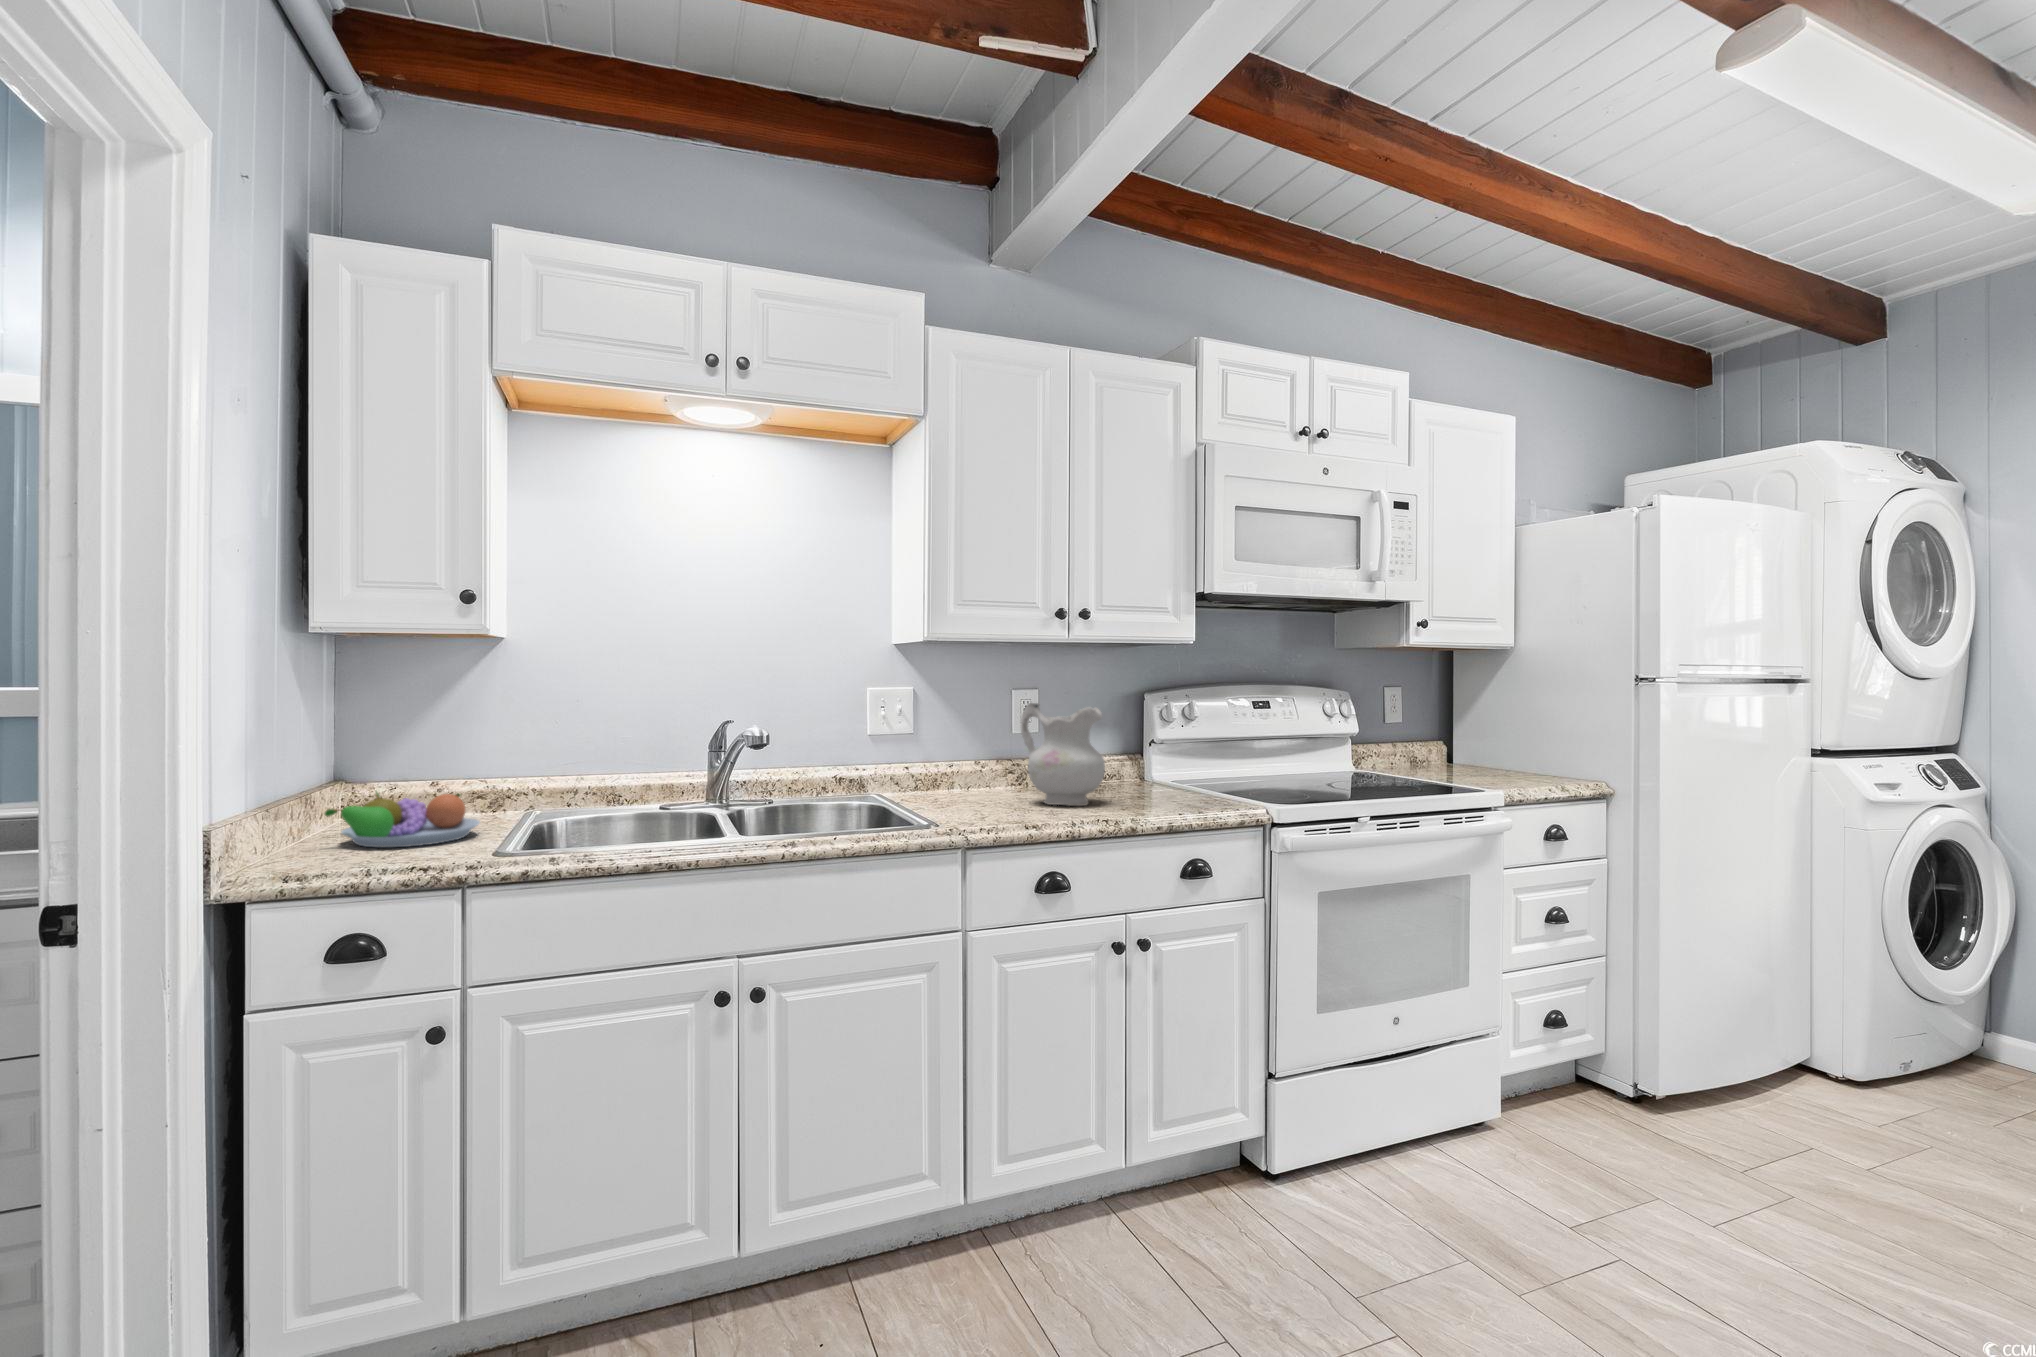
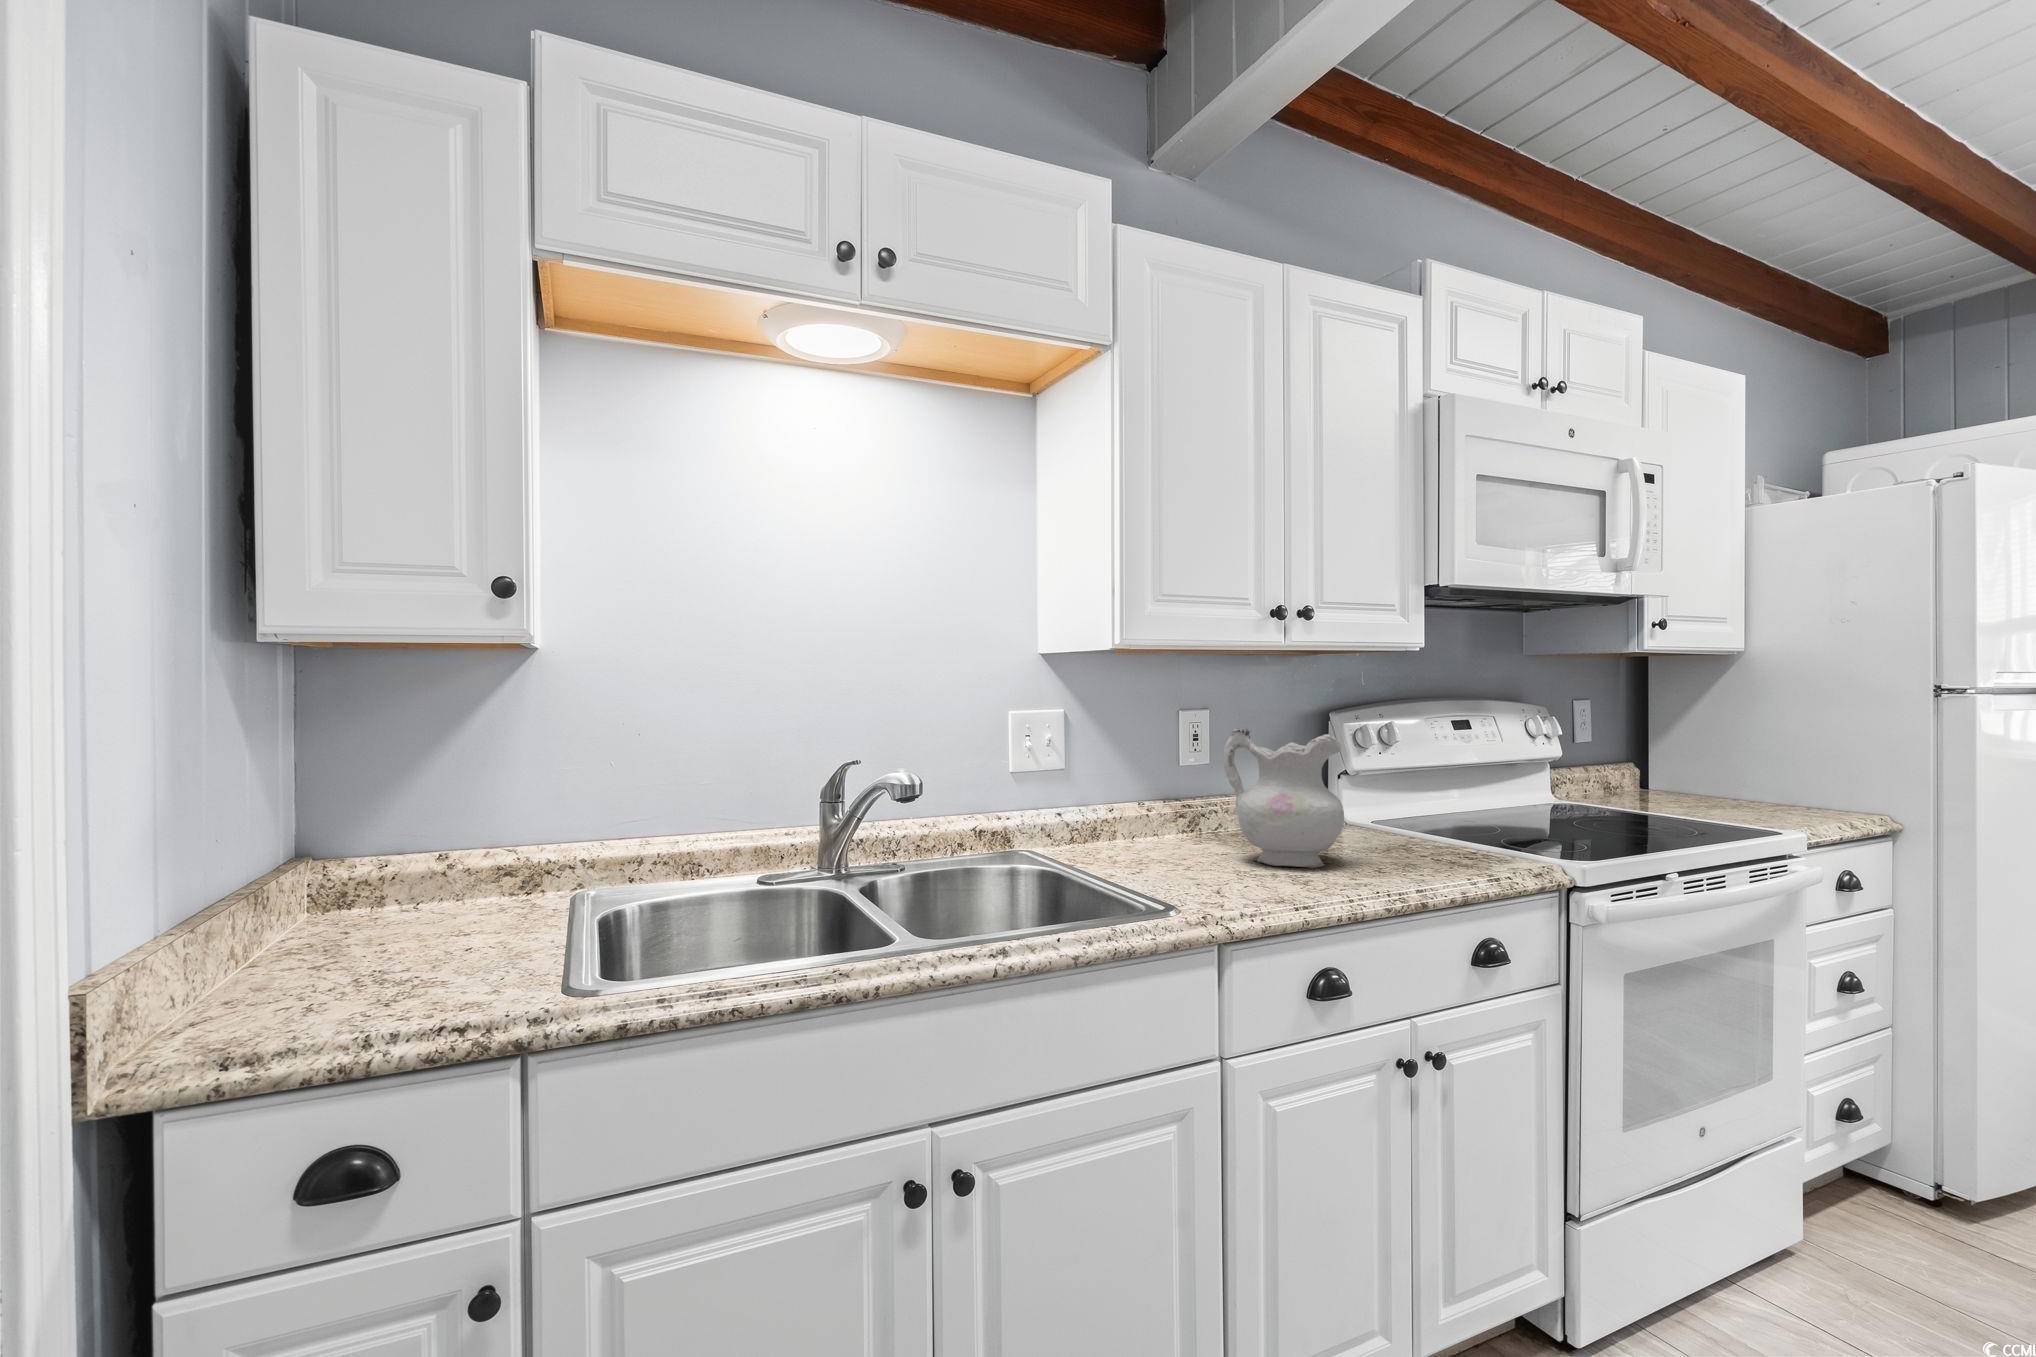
fruit bowl: present [325,792,480,848] -> none [286,879,523,975]

